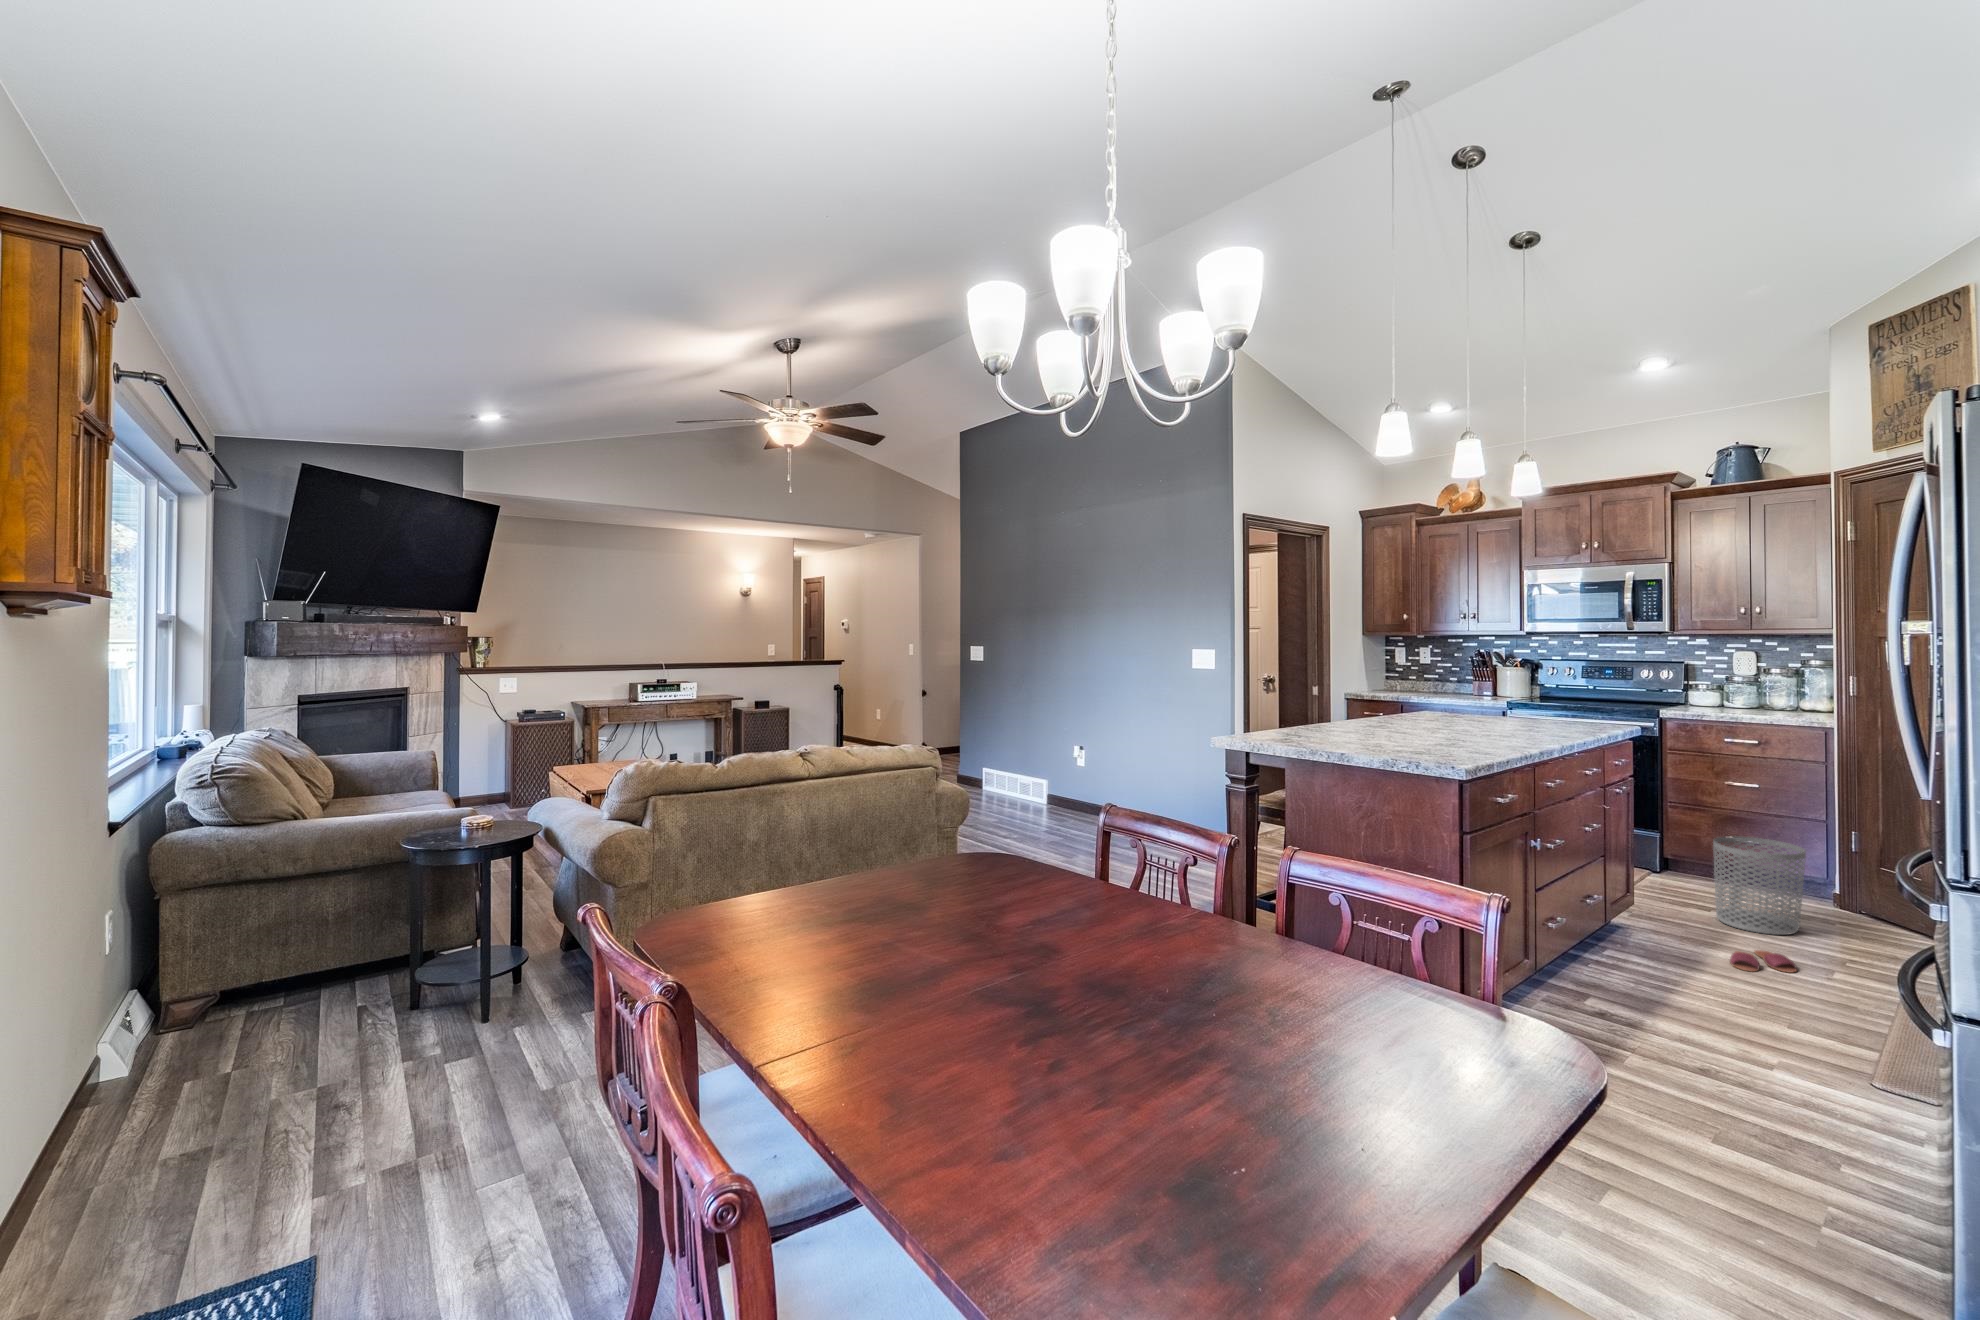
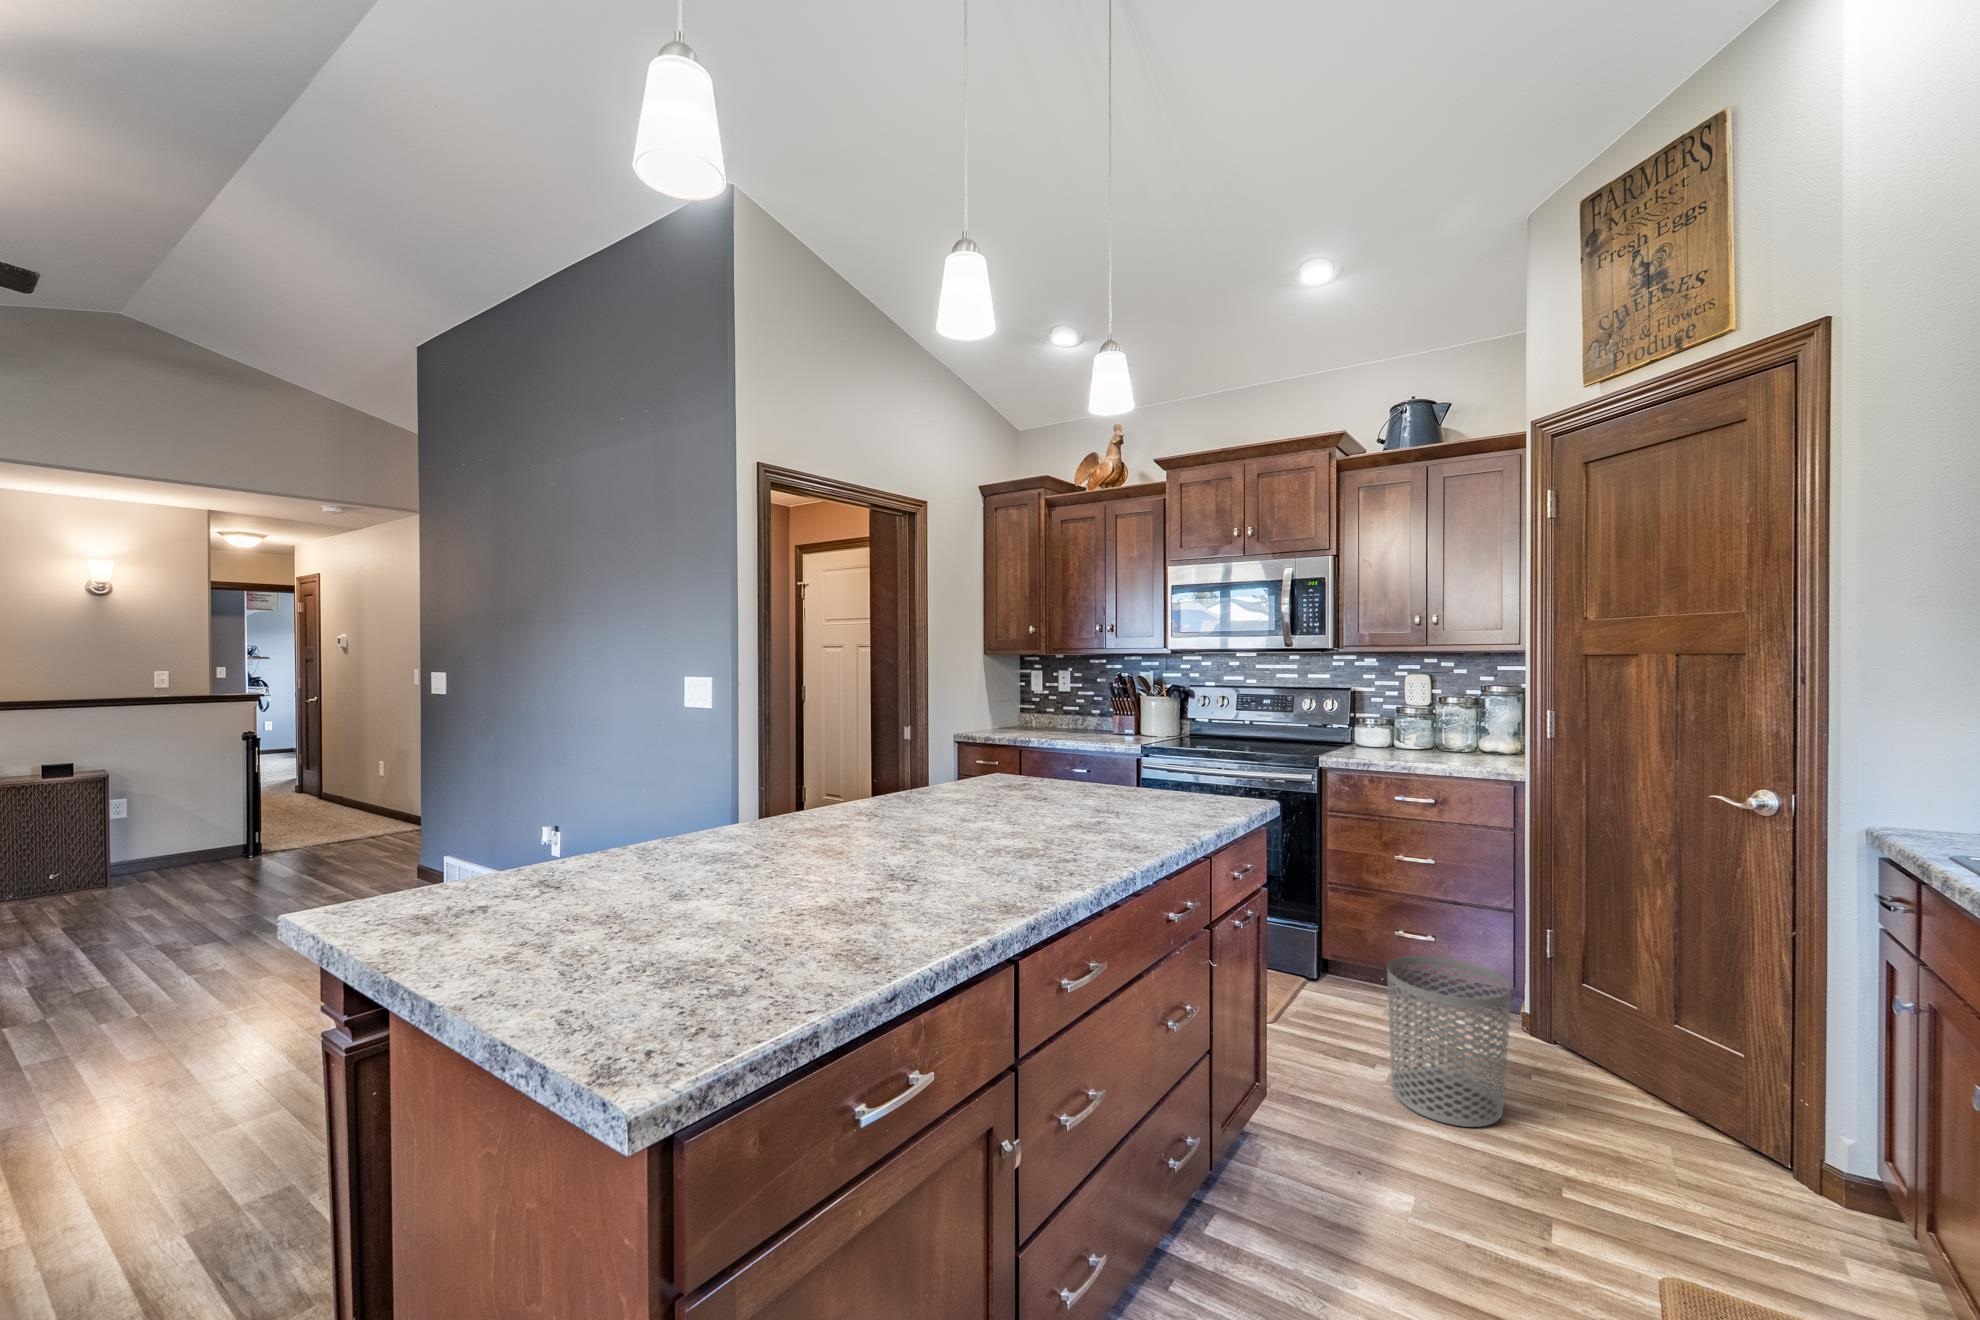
slippers: present [1730,950,1797,973] -> none [1417,1184,1520,1260]

